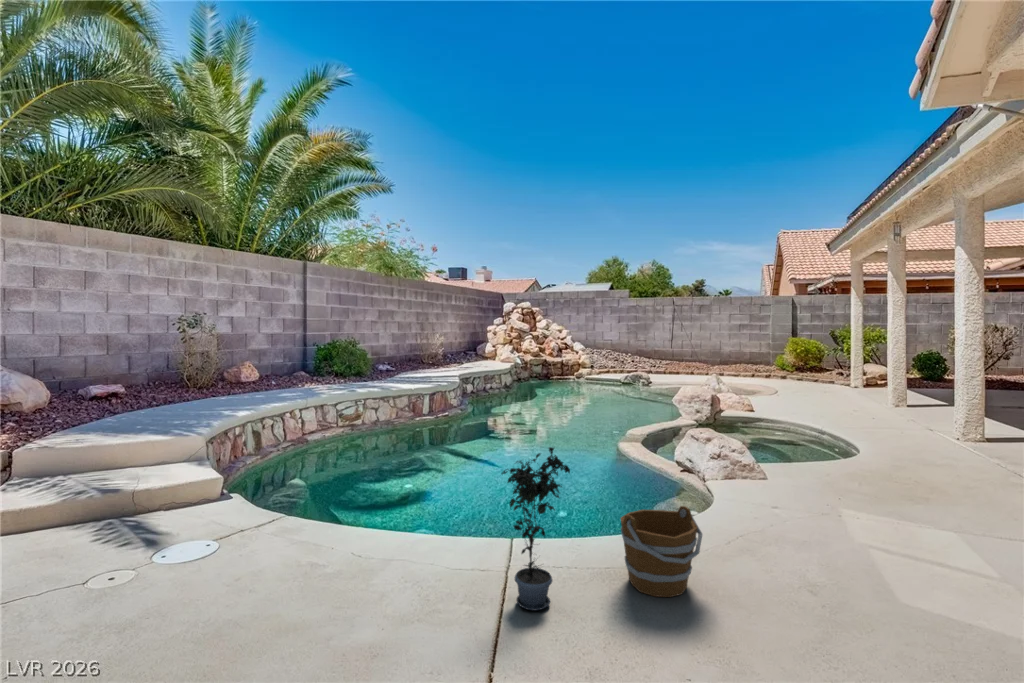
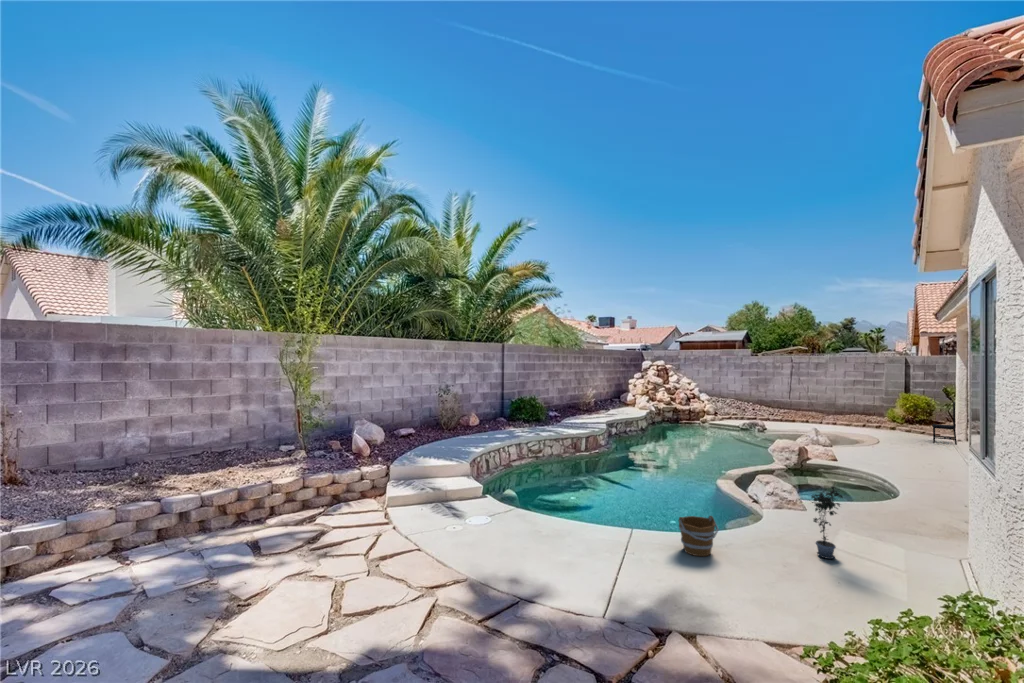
chair: none [827,342,853,390] -> present [932,402,957,445]
potted plant: present [502,447,570,611] -> present [811,487,843,559]

